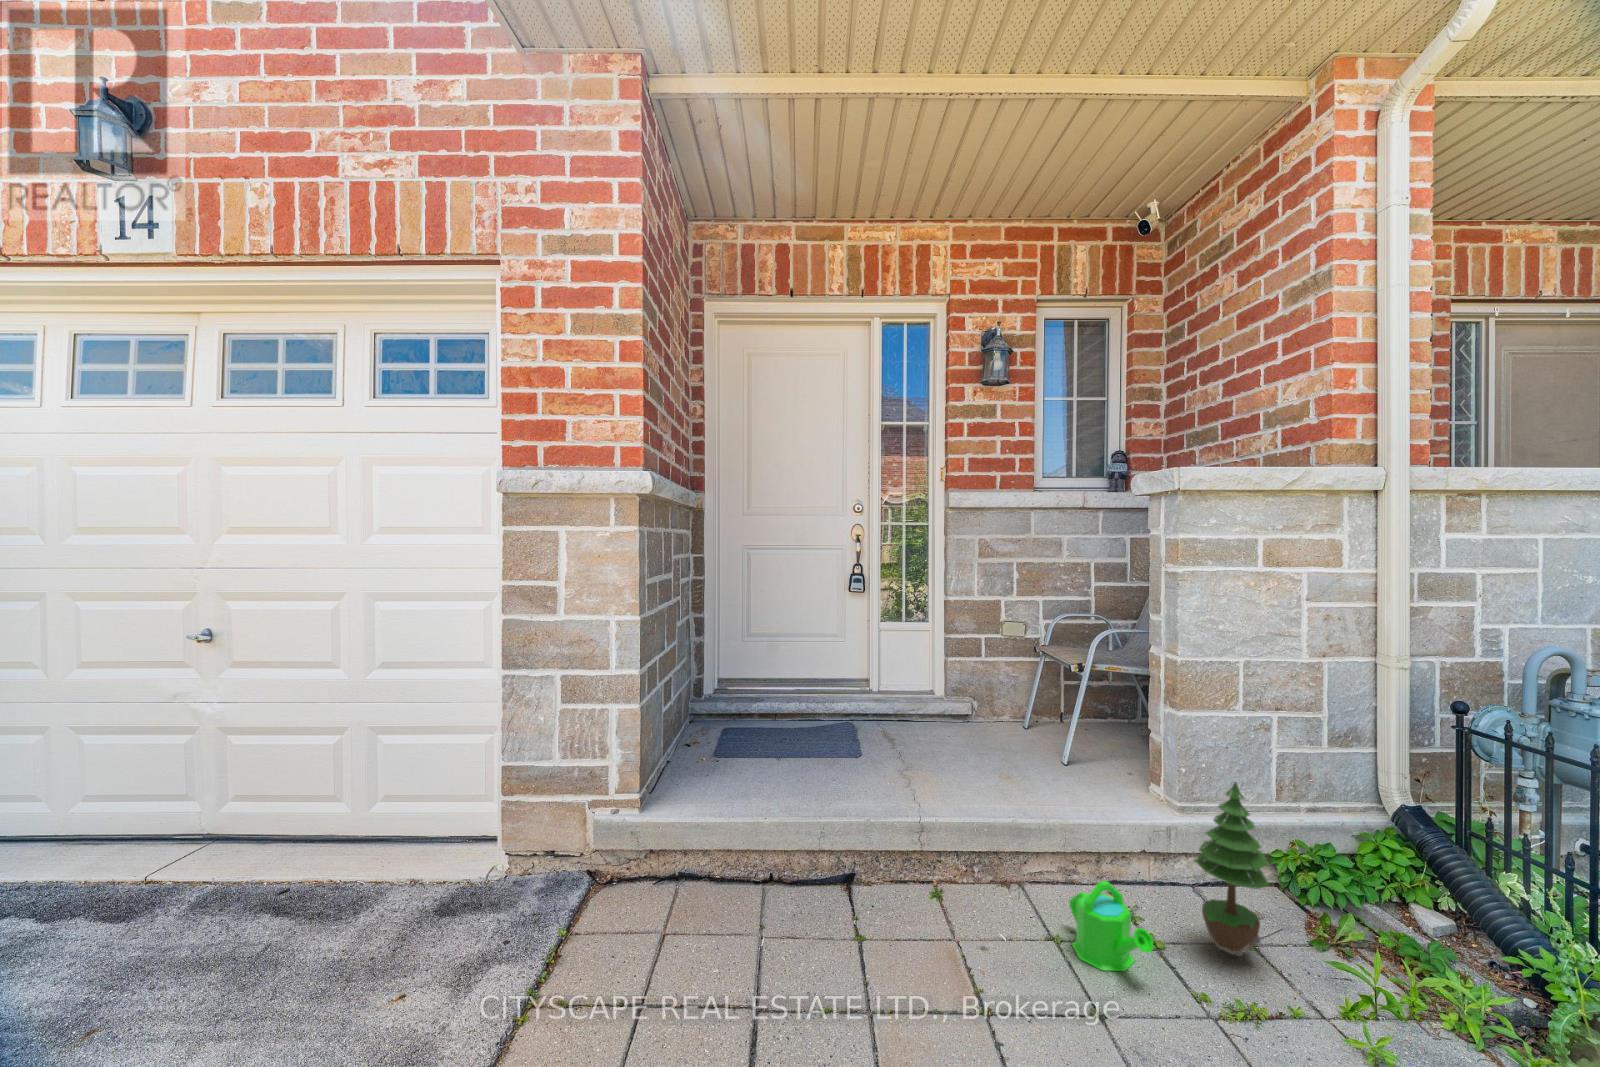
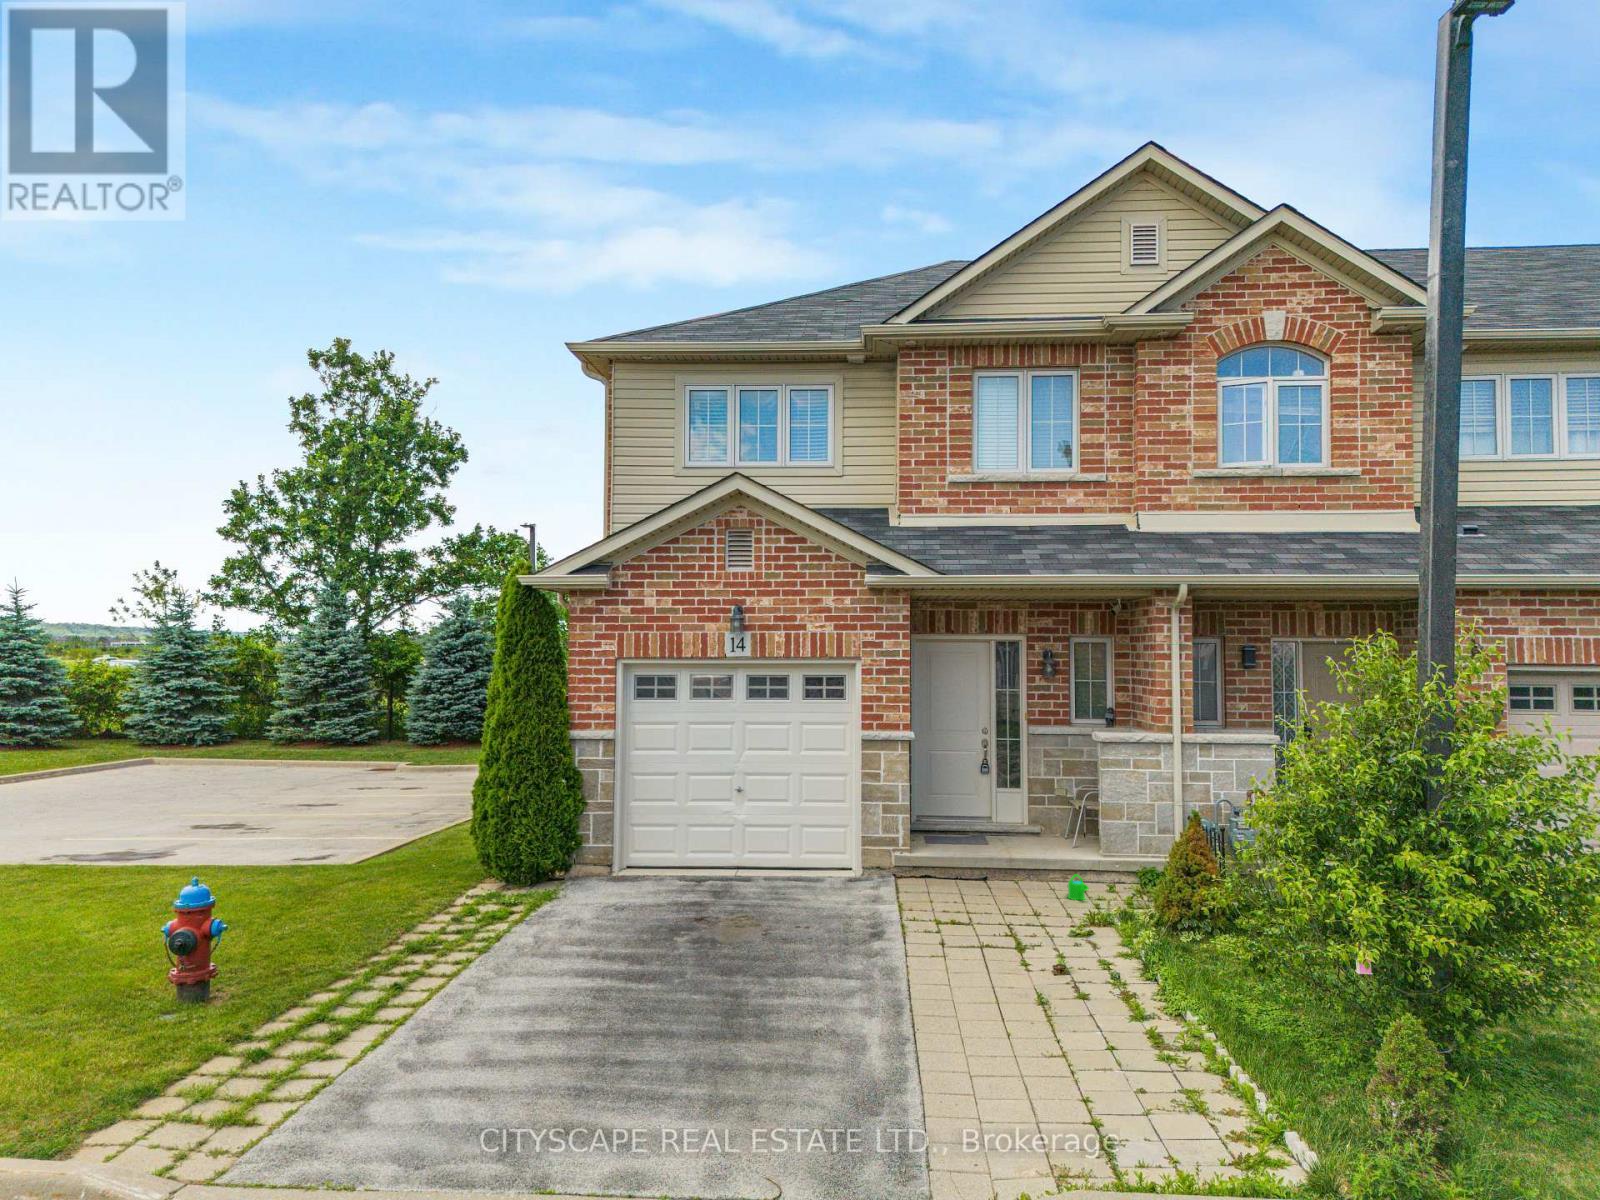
potted tree: present [1195,782,1269,956] -> none [1106,841,1128,898]

